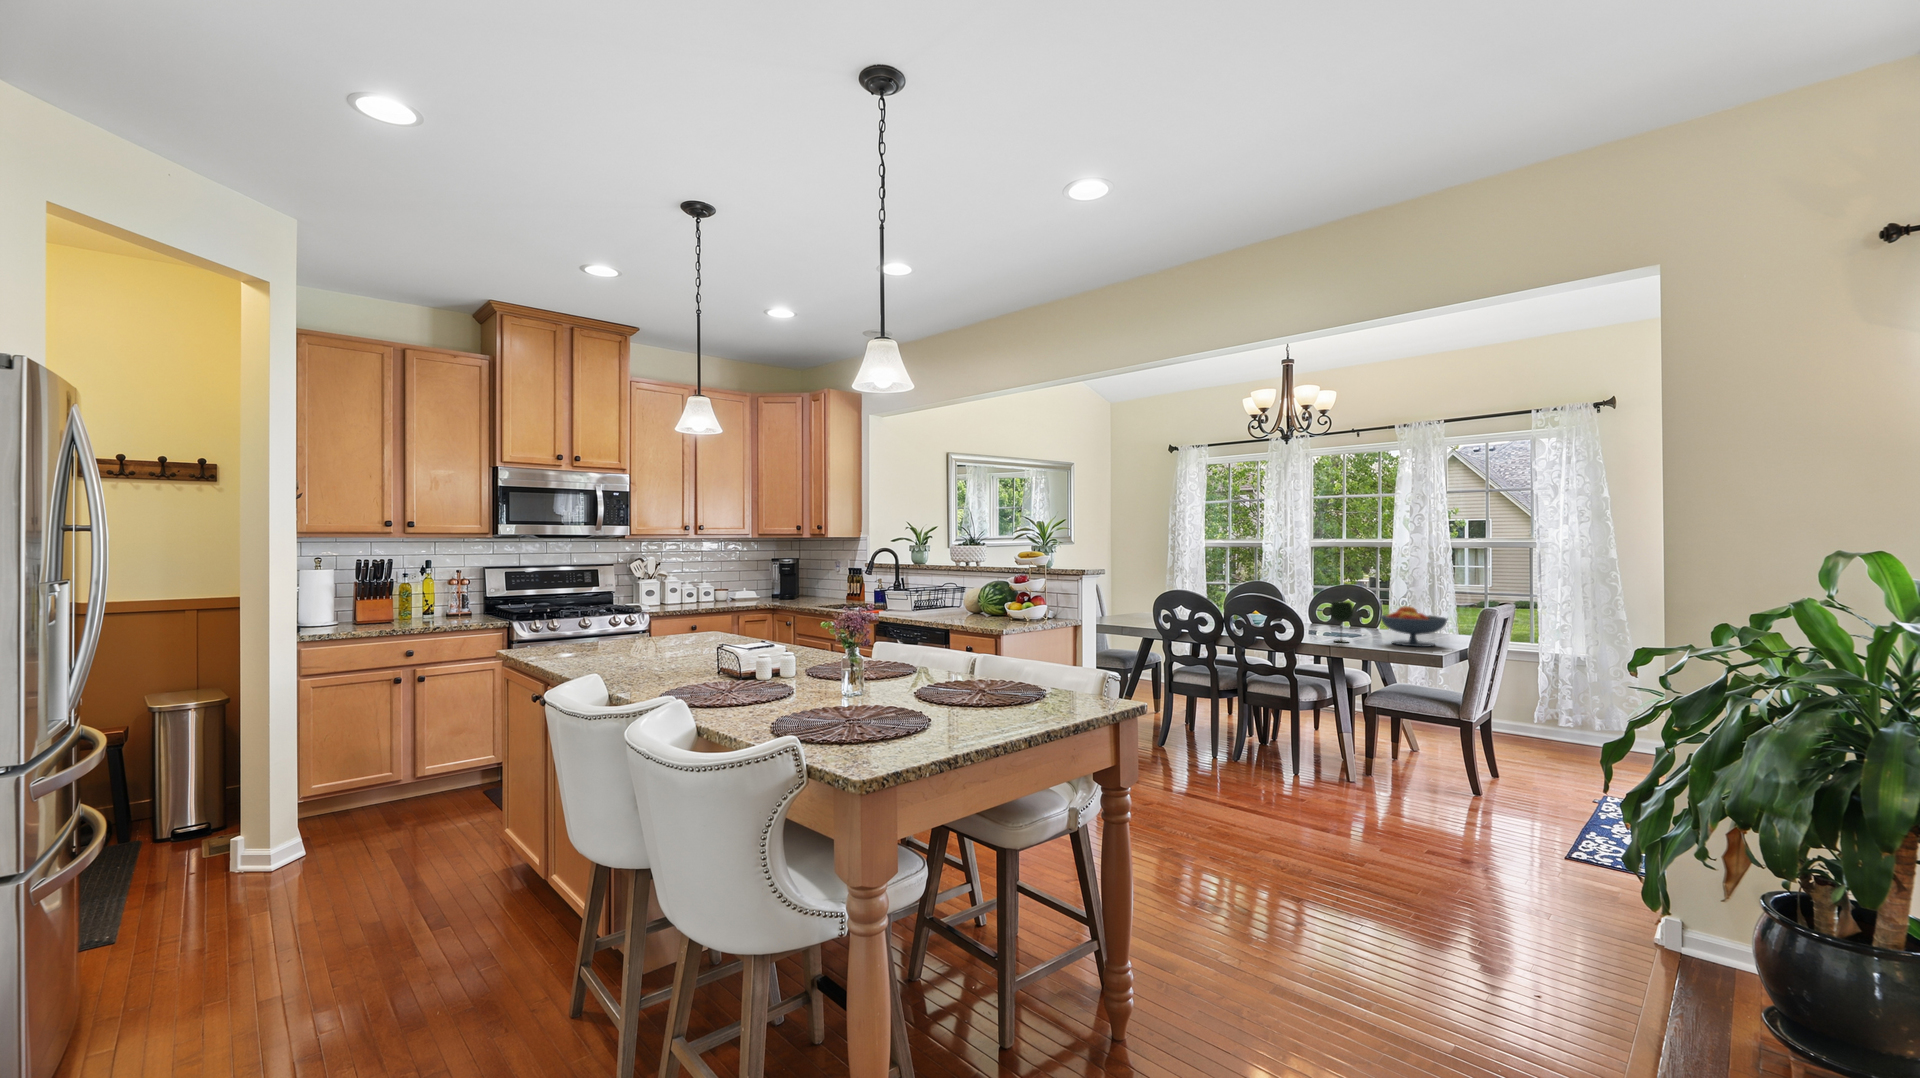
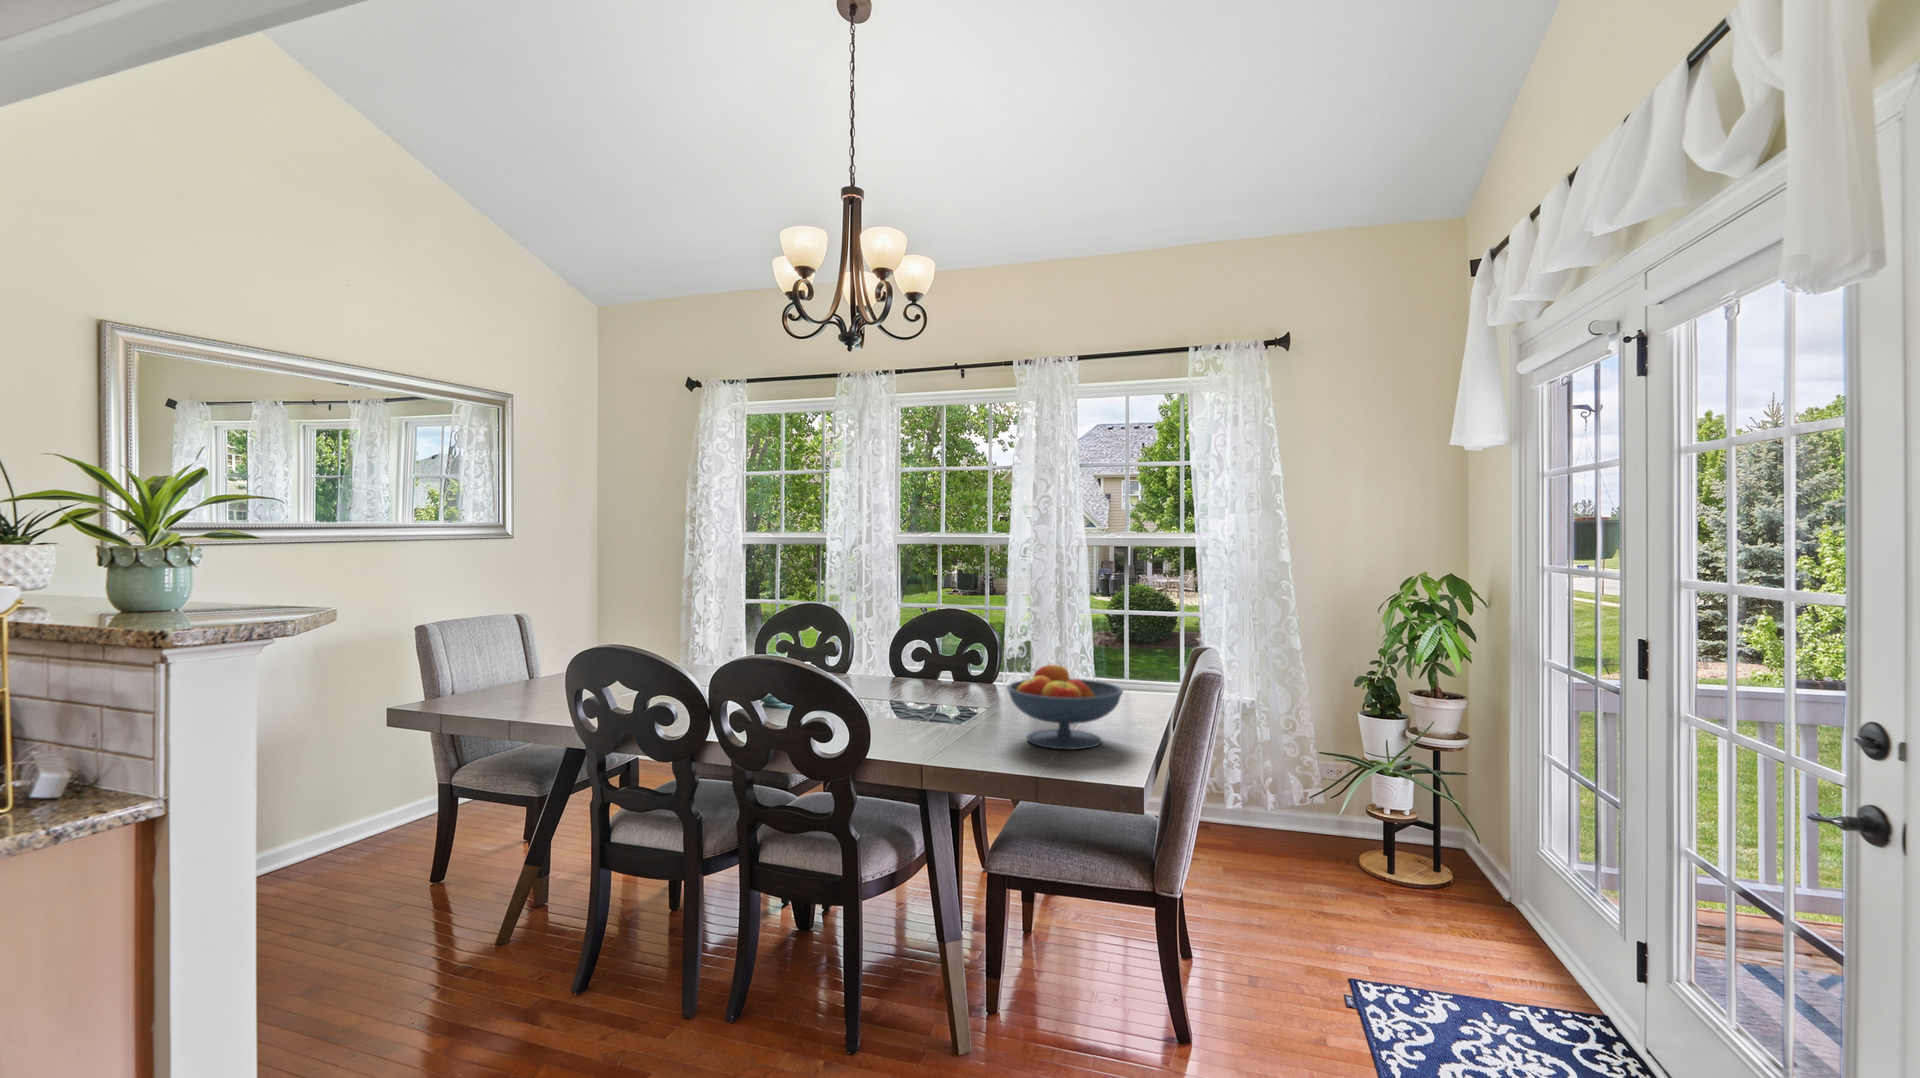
wine glass: present [1330,601,1353,643] -> none [917,661,961,747]

